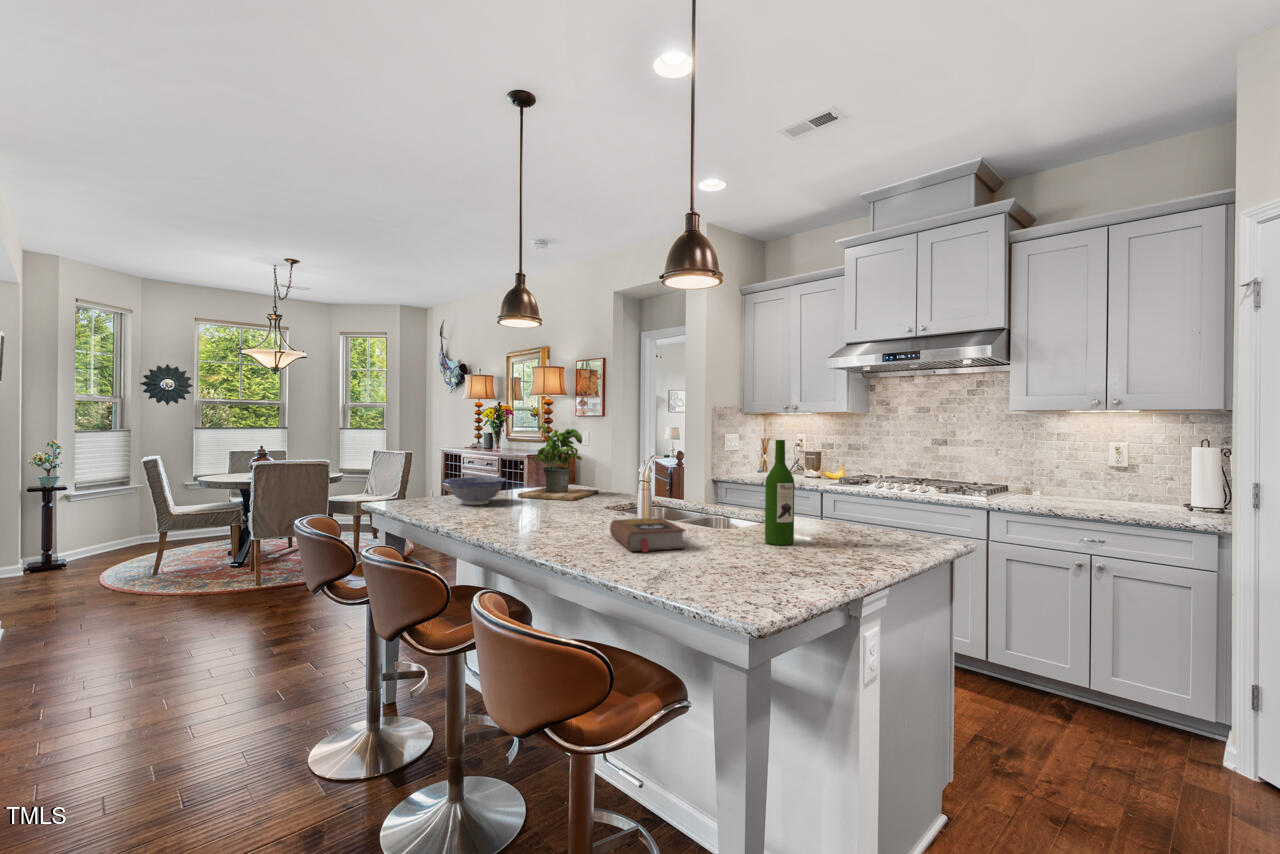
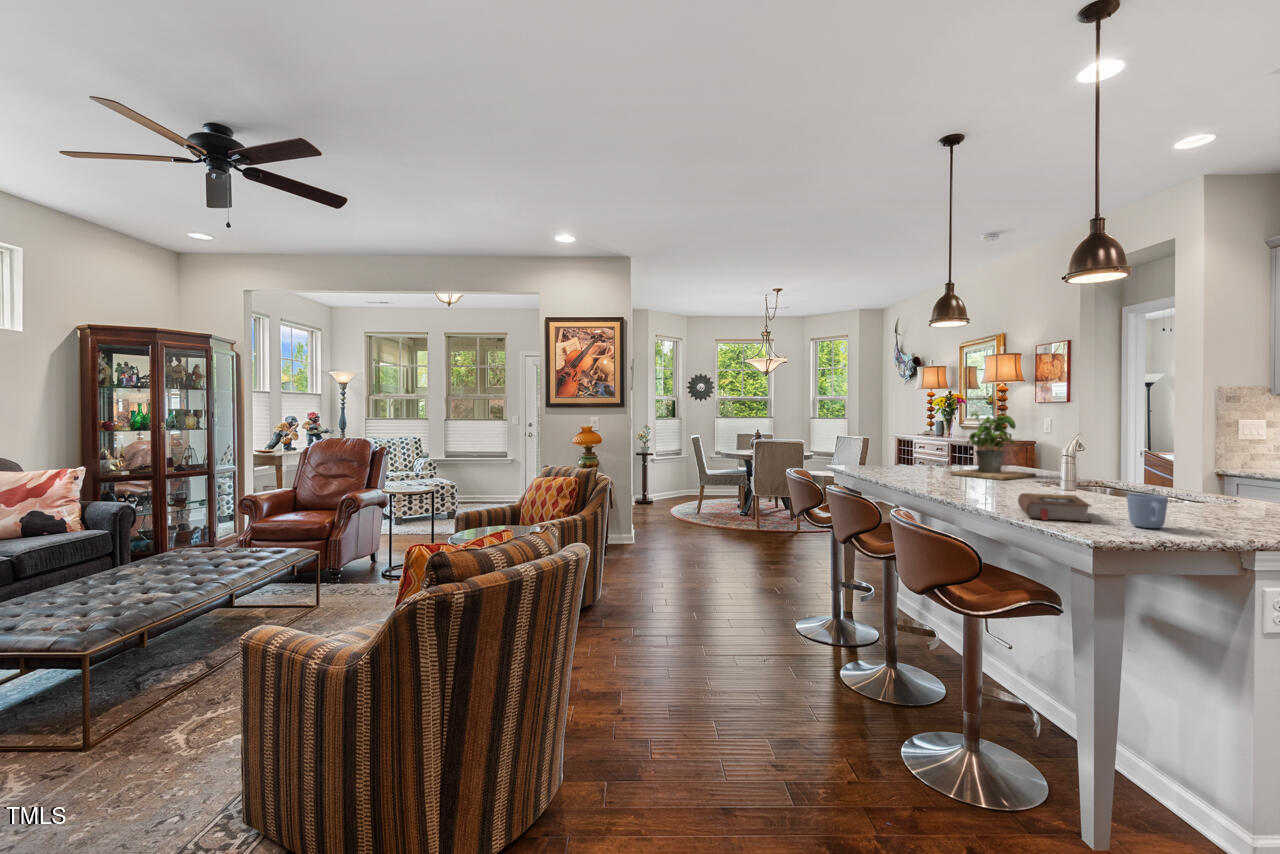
wine bottle: present [765,440,794,545] -> none [1199,425,1240,532]
decorative bowl: present [444,477,507,505] -> none [883,456,938,478]
mug: none [715,513,749,550] -> present [1127,494,1168,528]

